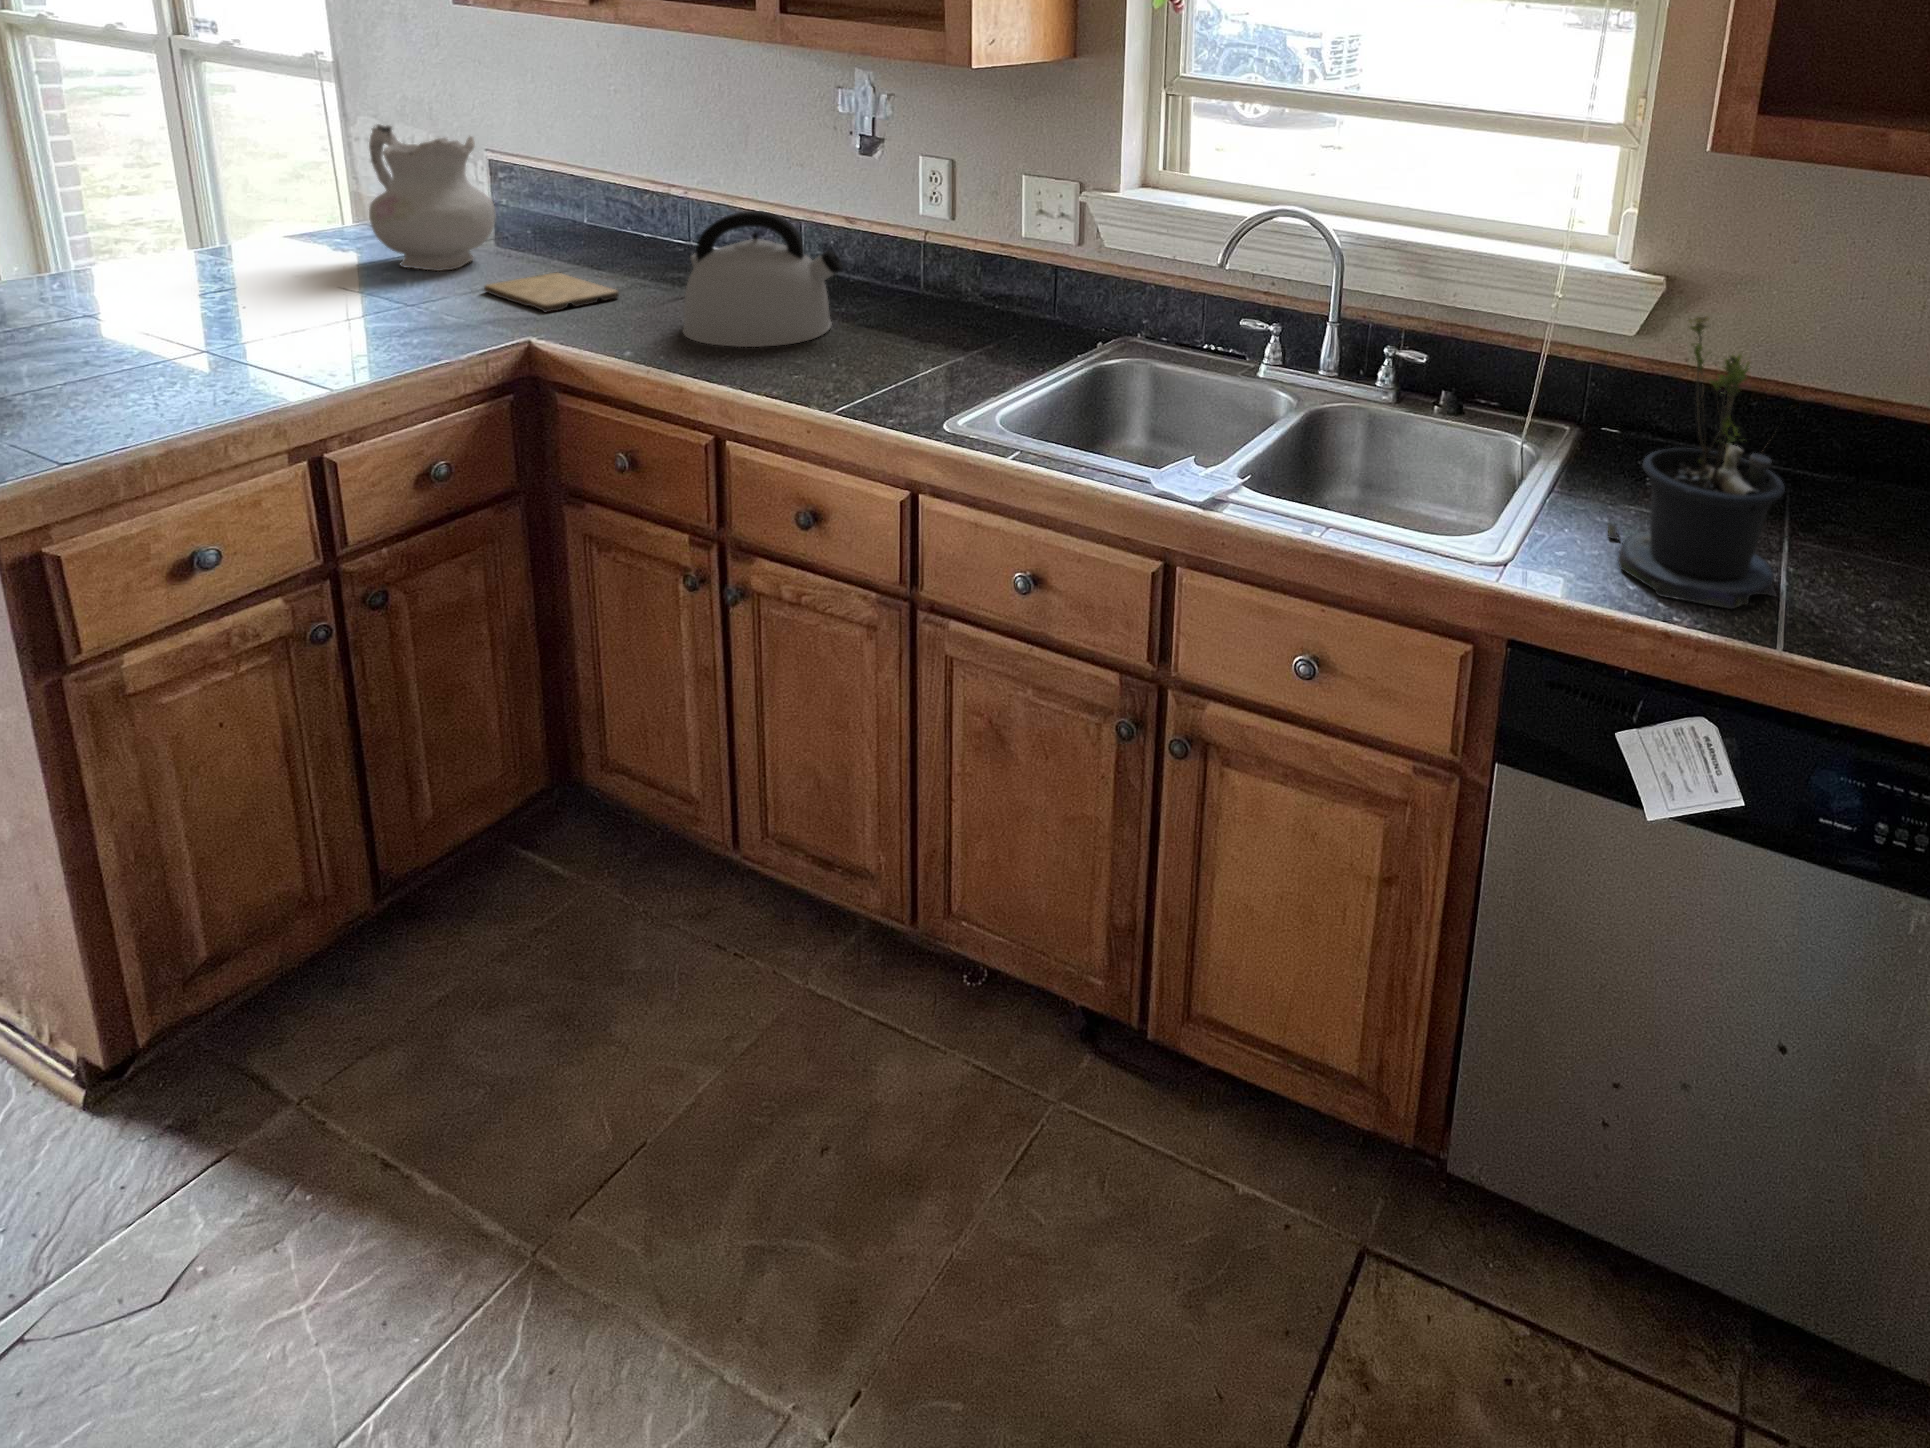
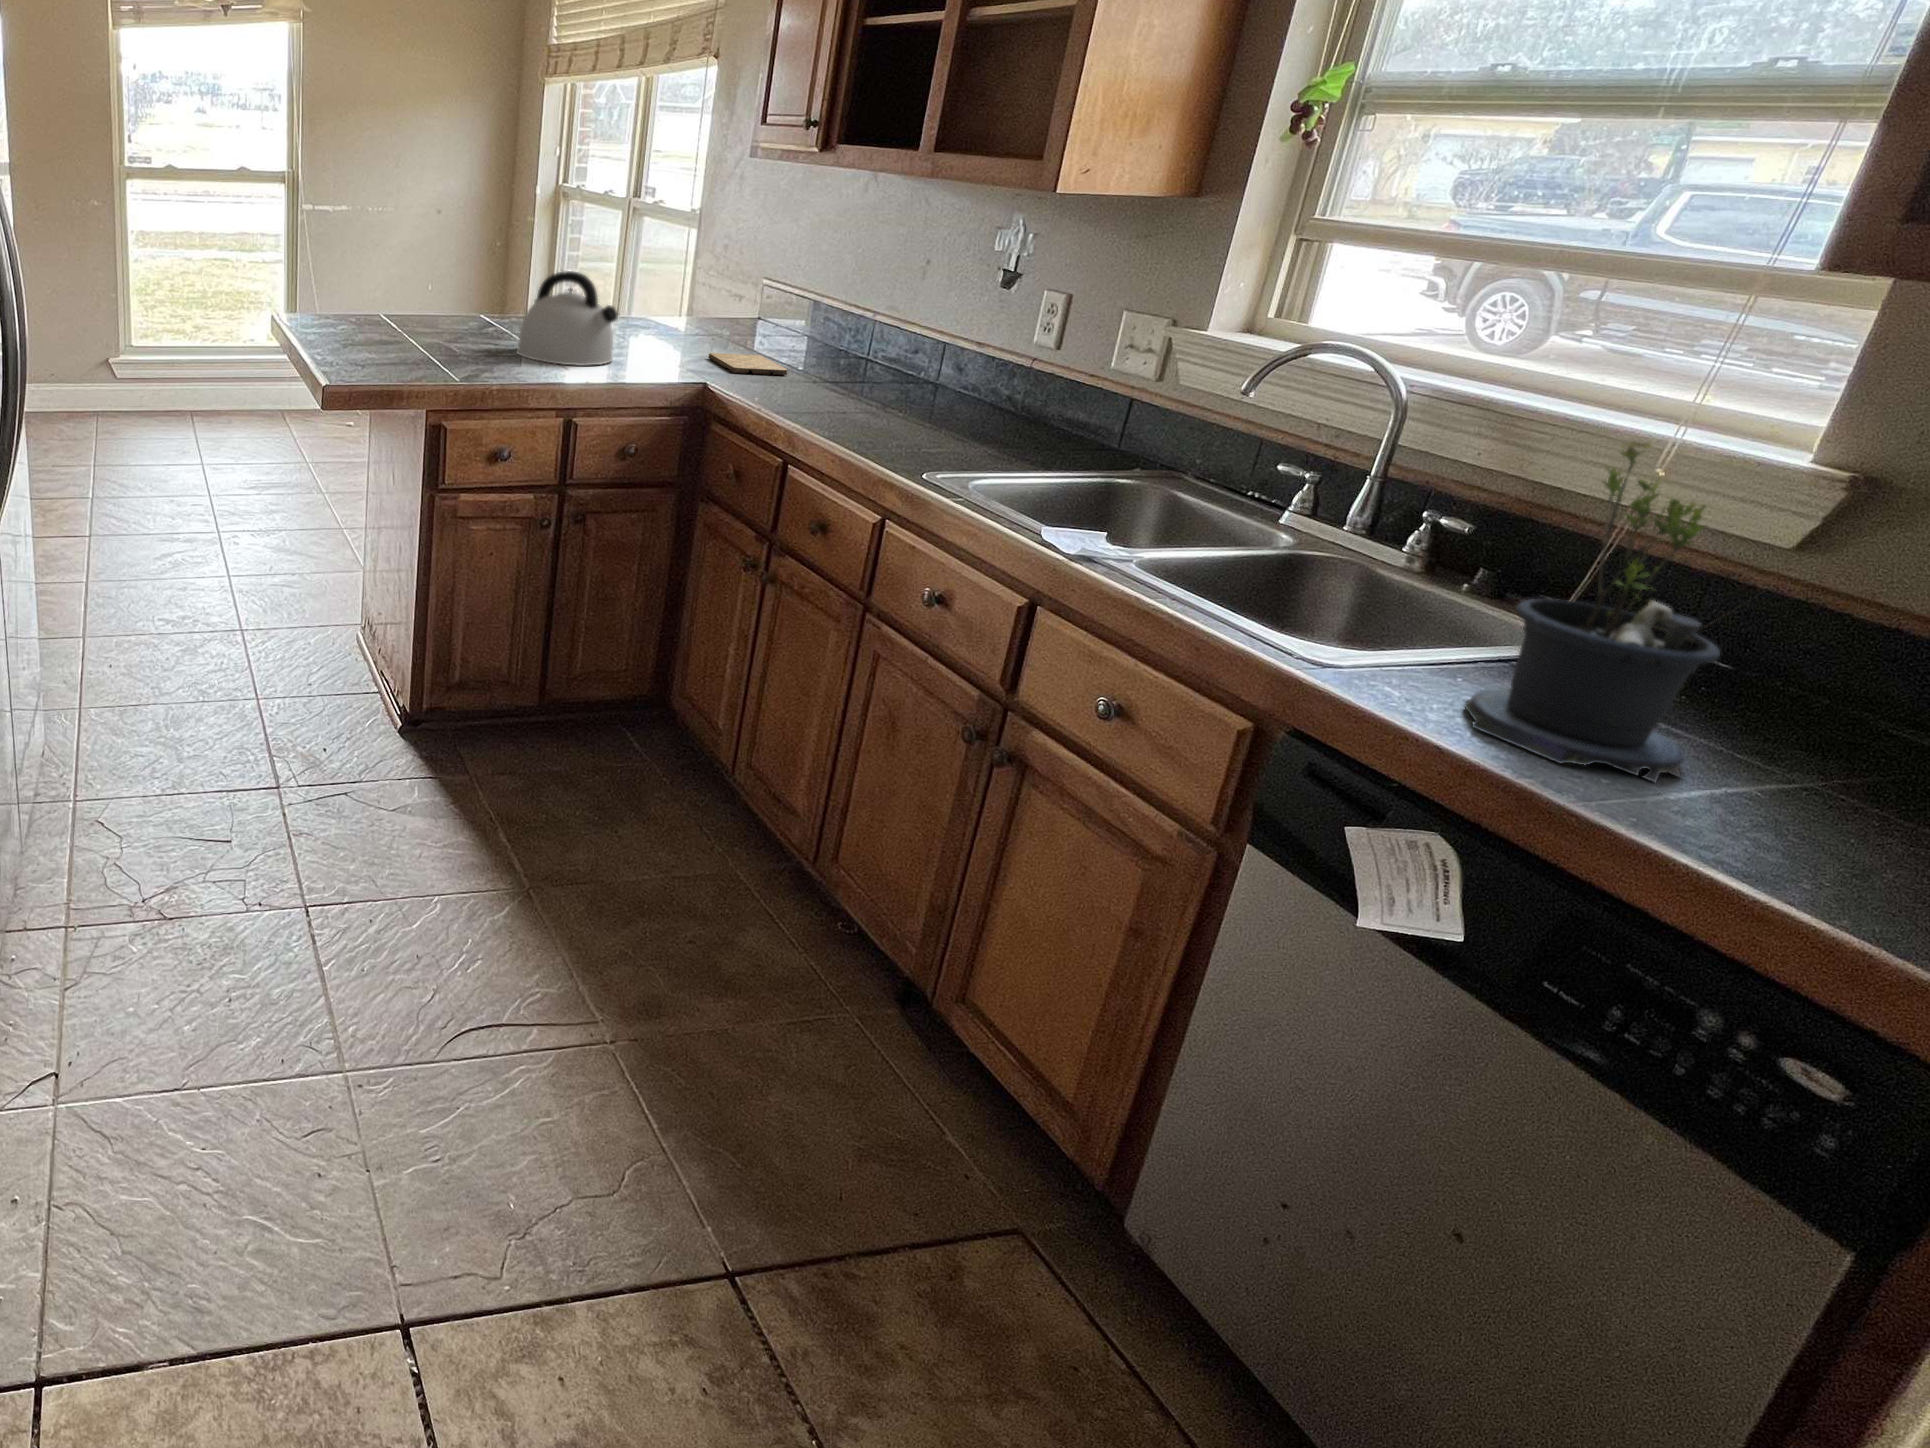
ceramic pitcher: present [369,124,495,271] -> none [666,240,742,345]
kettle: present [683,211,843,347] -> present [517,271,618,366]

